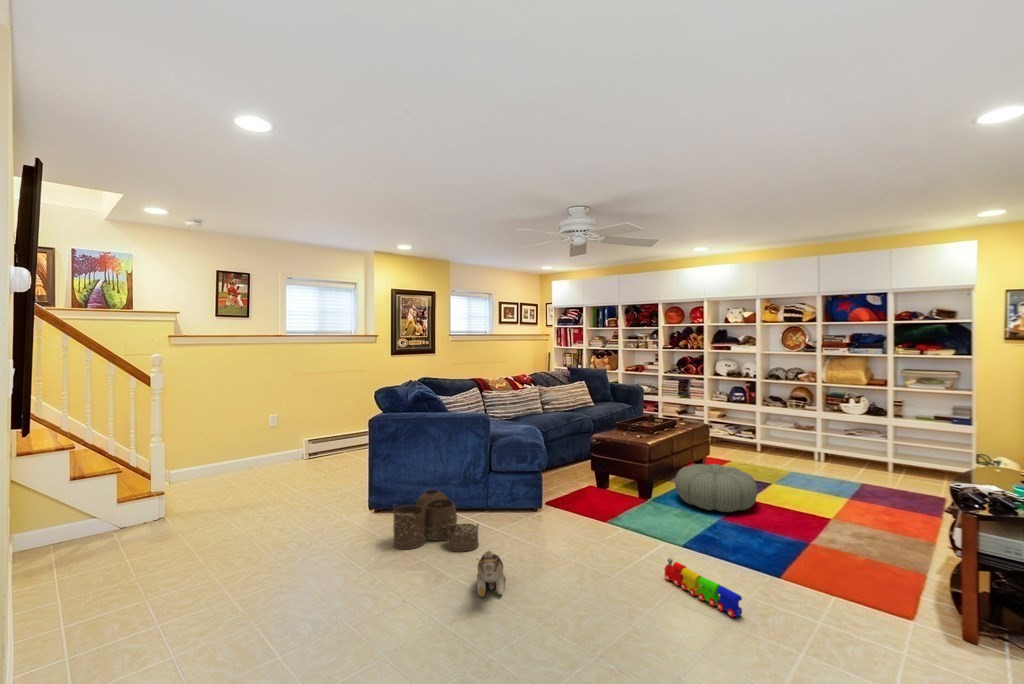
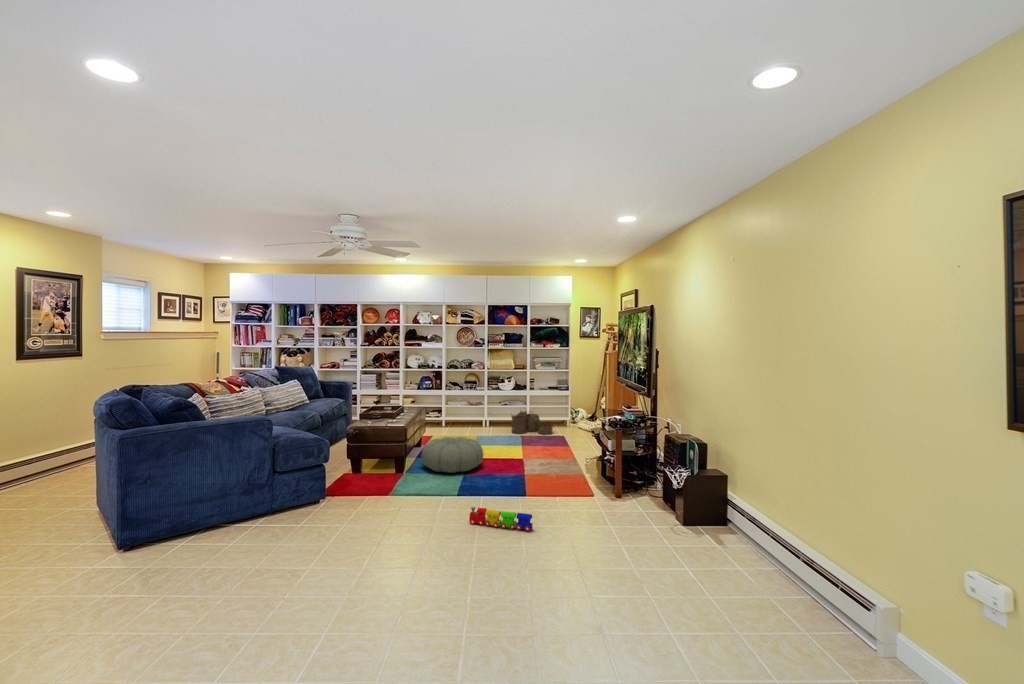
woven basket: present [393,489,479,551] -> present [512,411,553,434]
plush toy: present [477,551,506,597] -> none [328,537,371,585]

